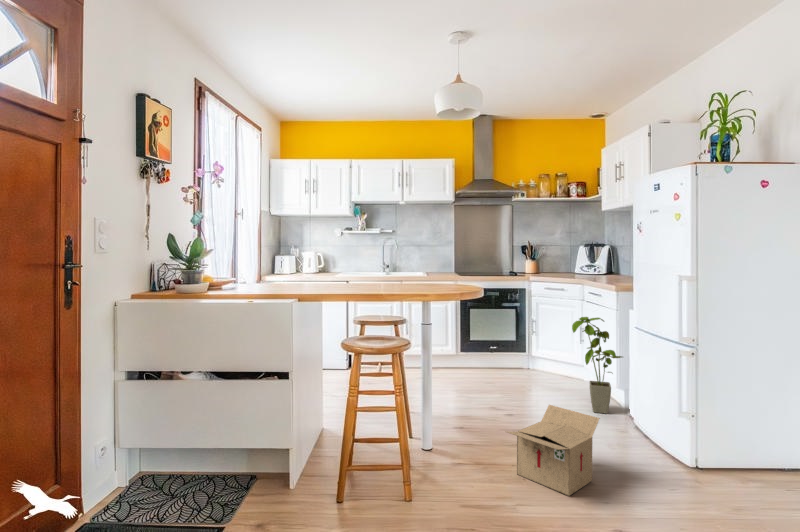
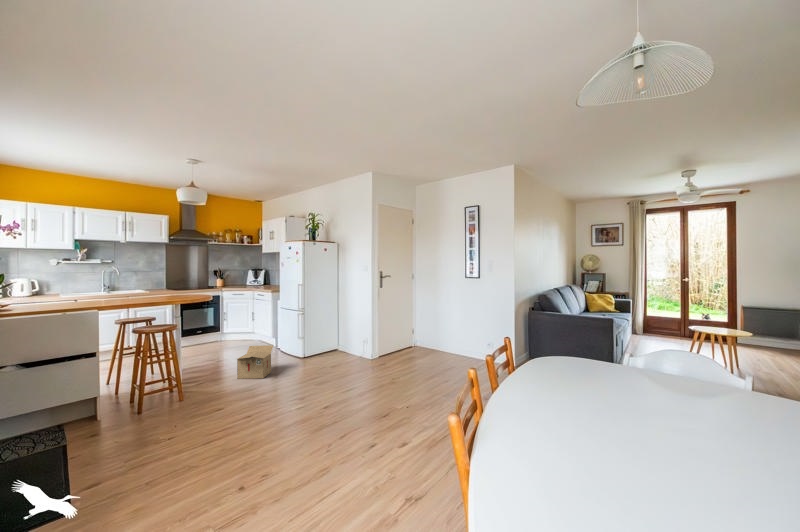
house plant: present [572,317,622,414] -> none [254,306,279,352]

